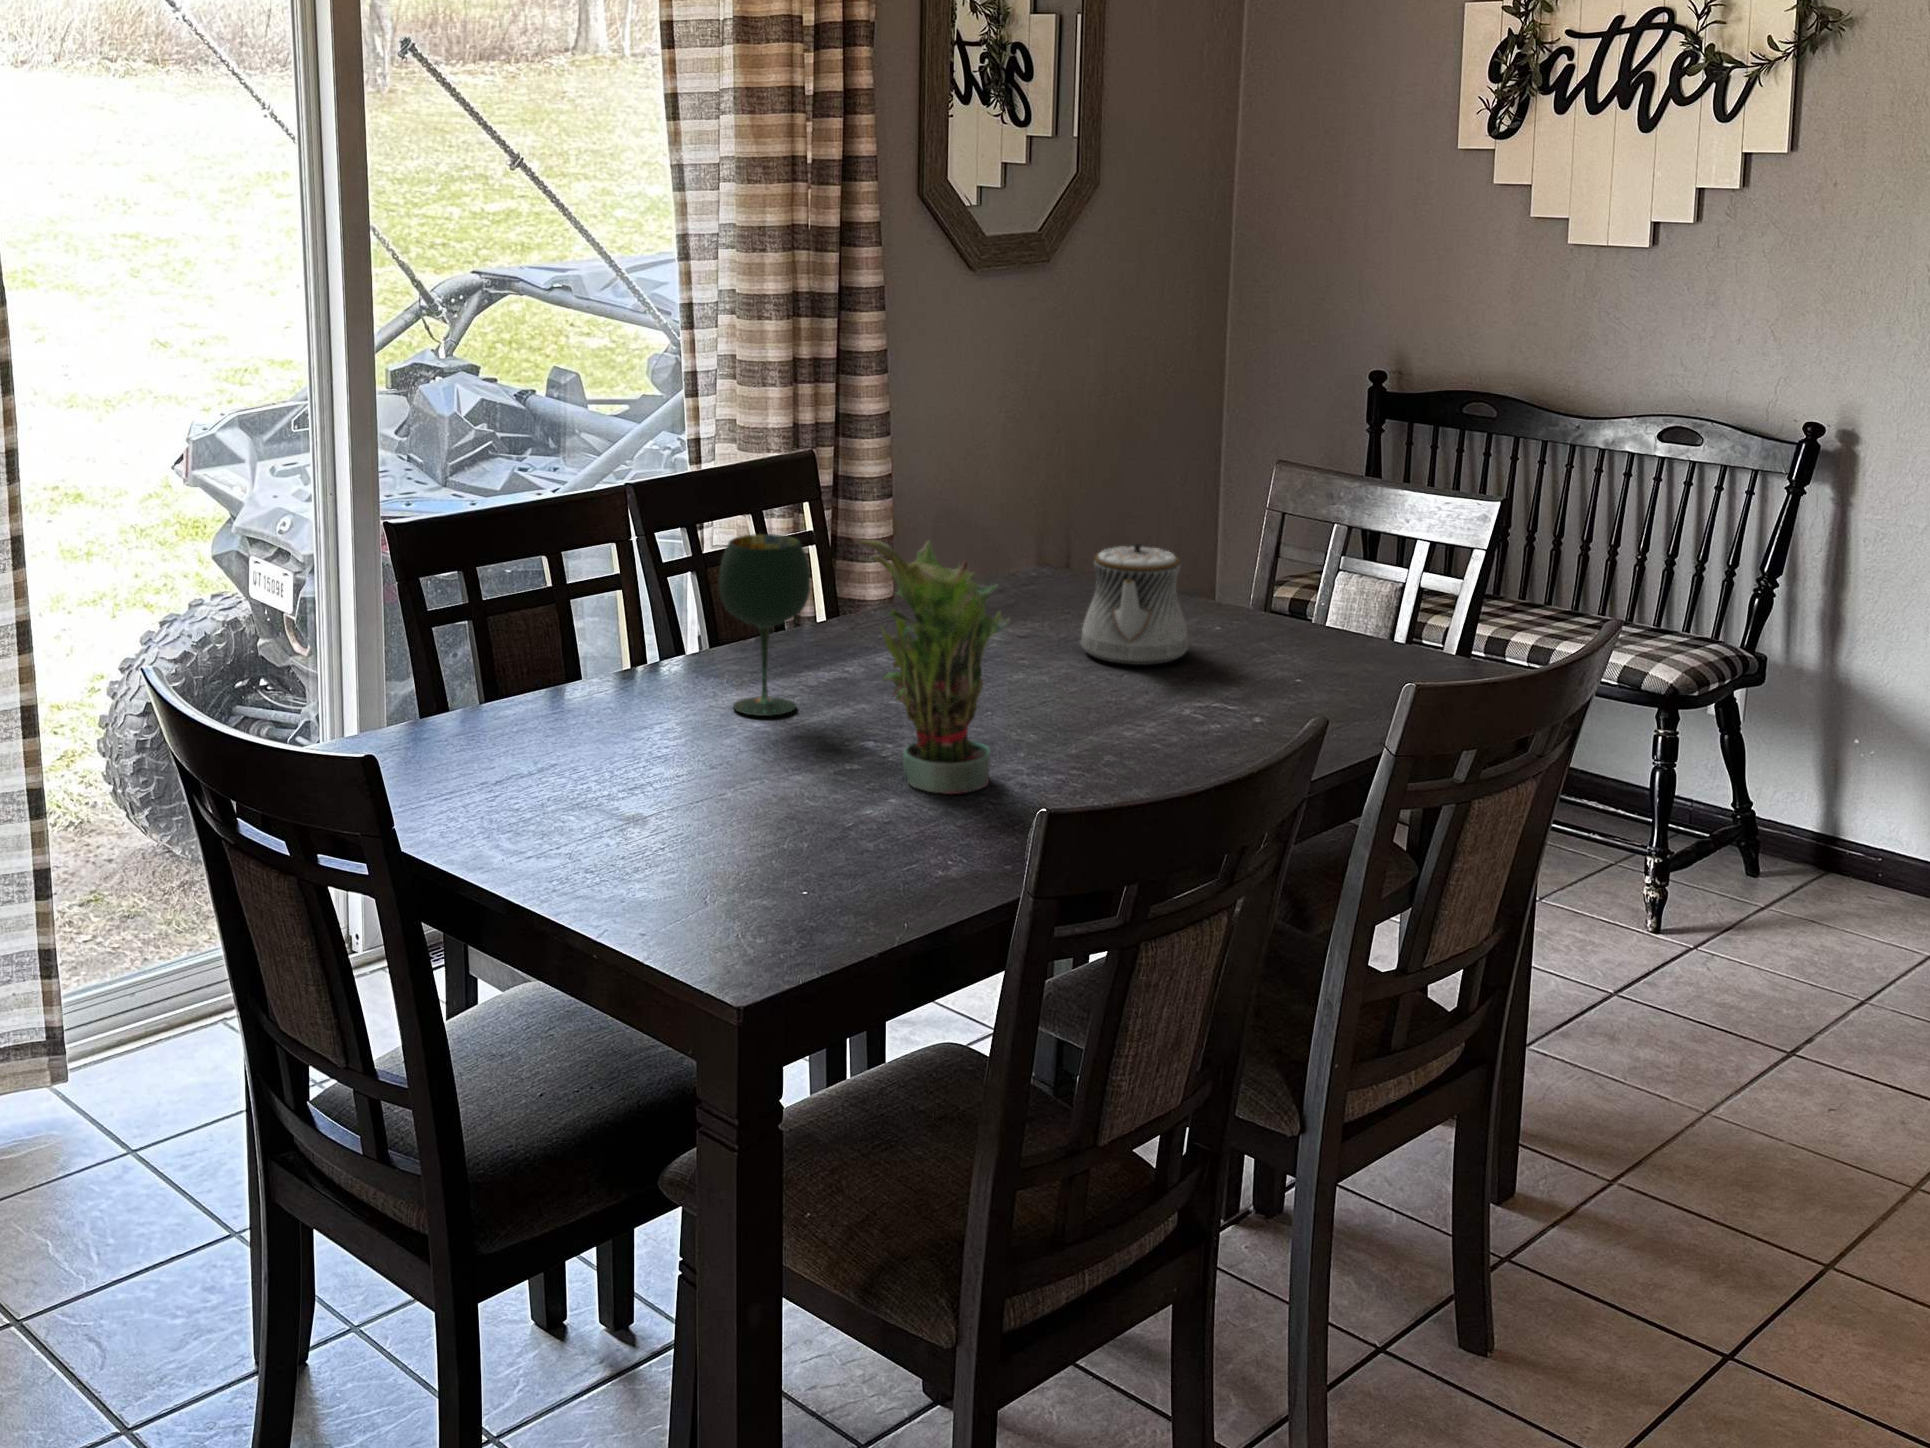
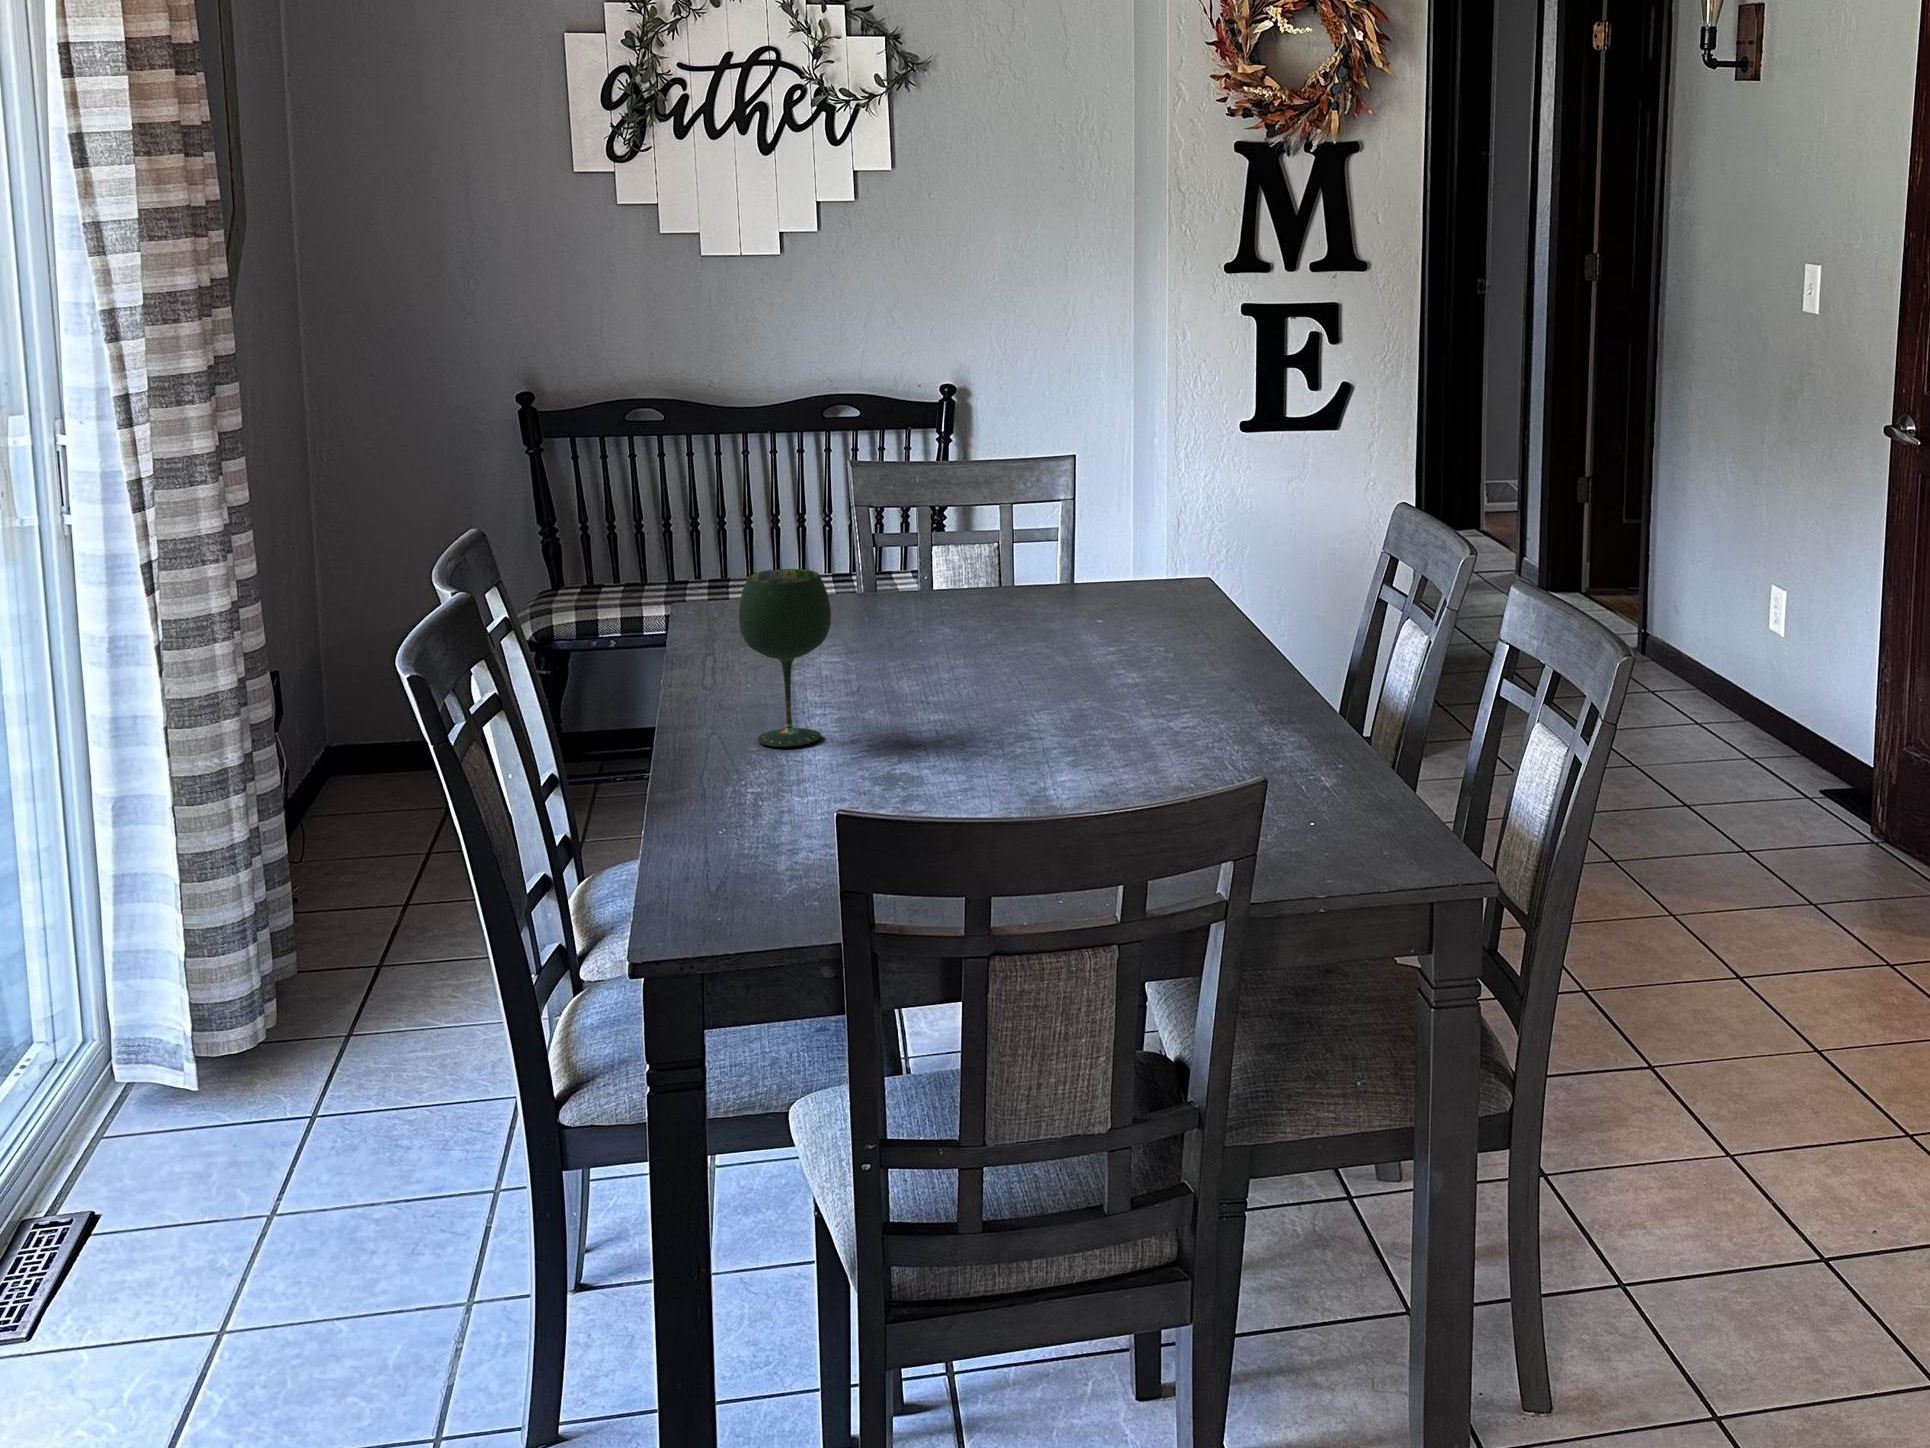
potted plant: present [850,535,1010,794] -> none [971,527,1110,744]
teapot: present [1081,542,1188,665] -> none [844,534,942,643]

